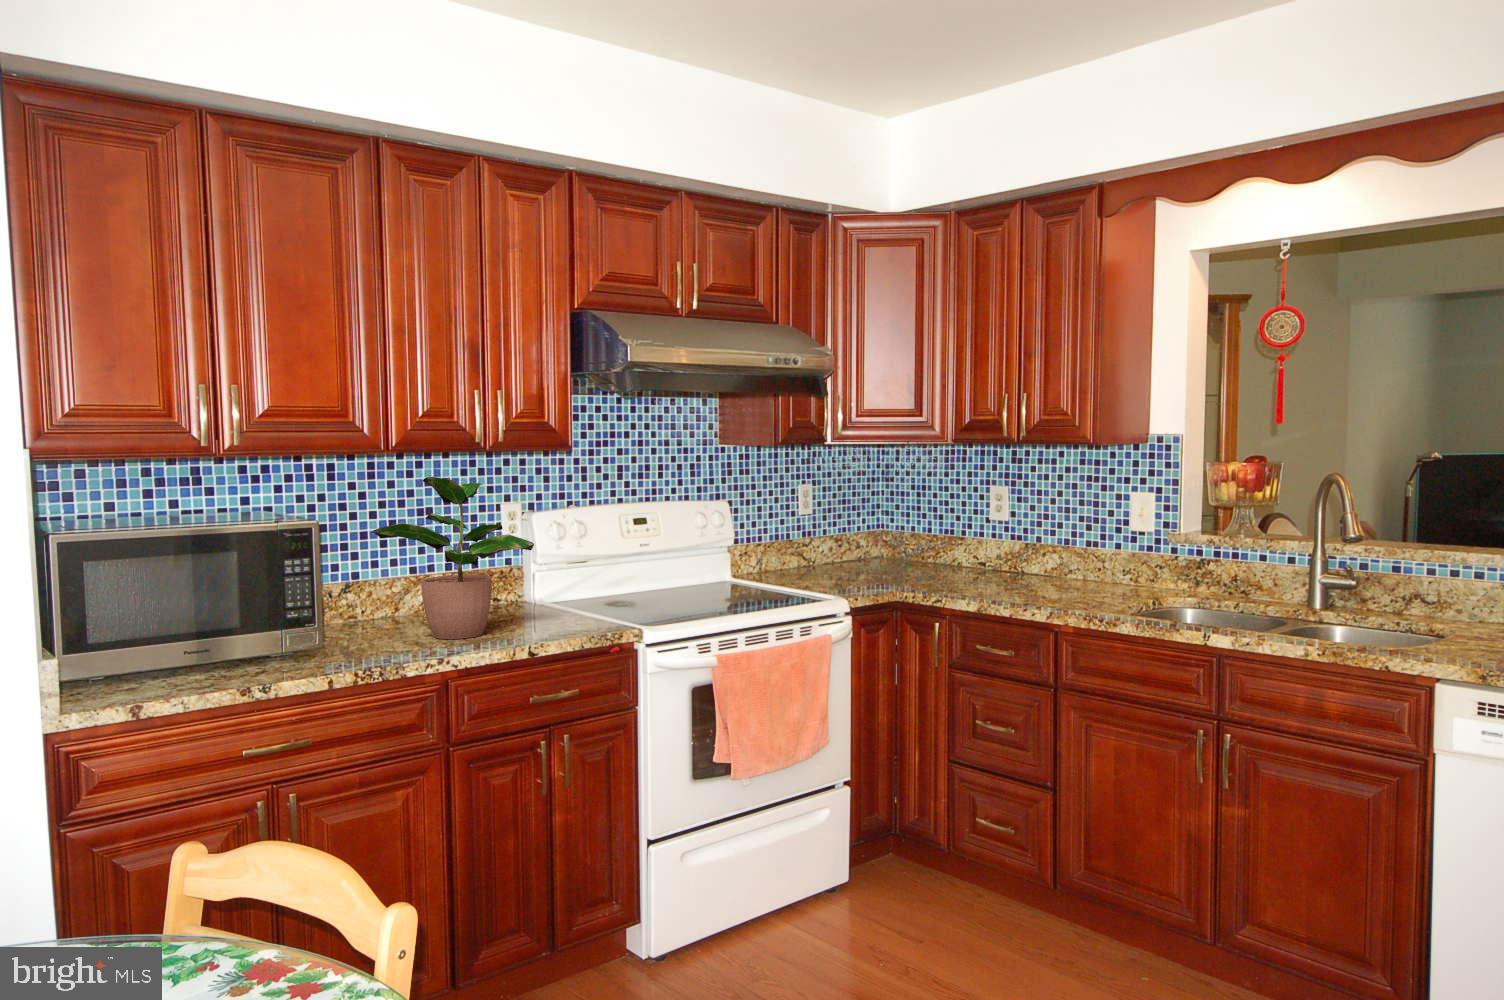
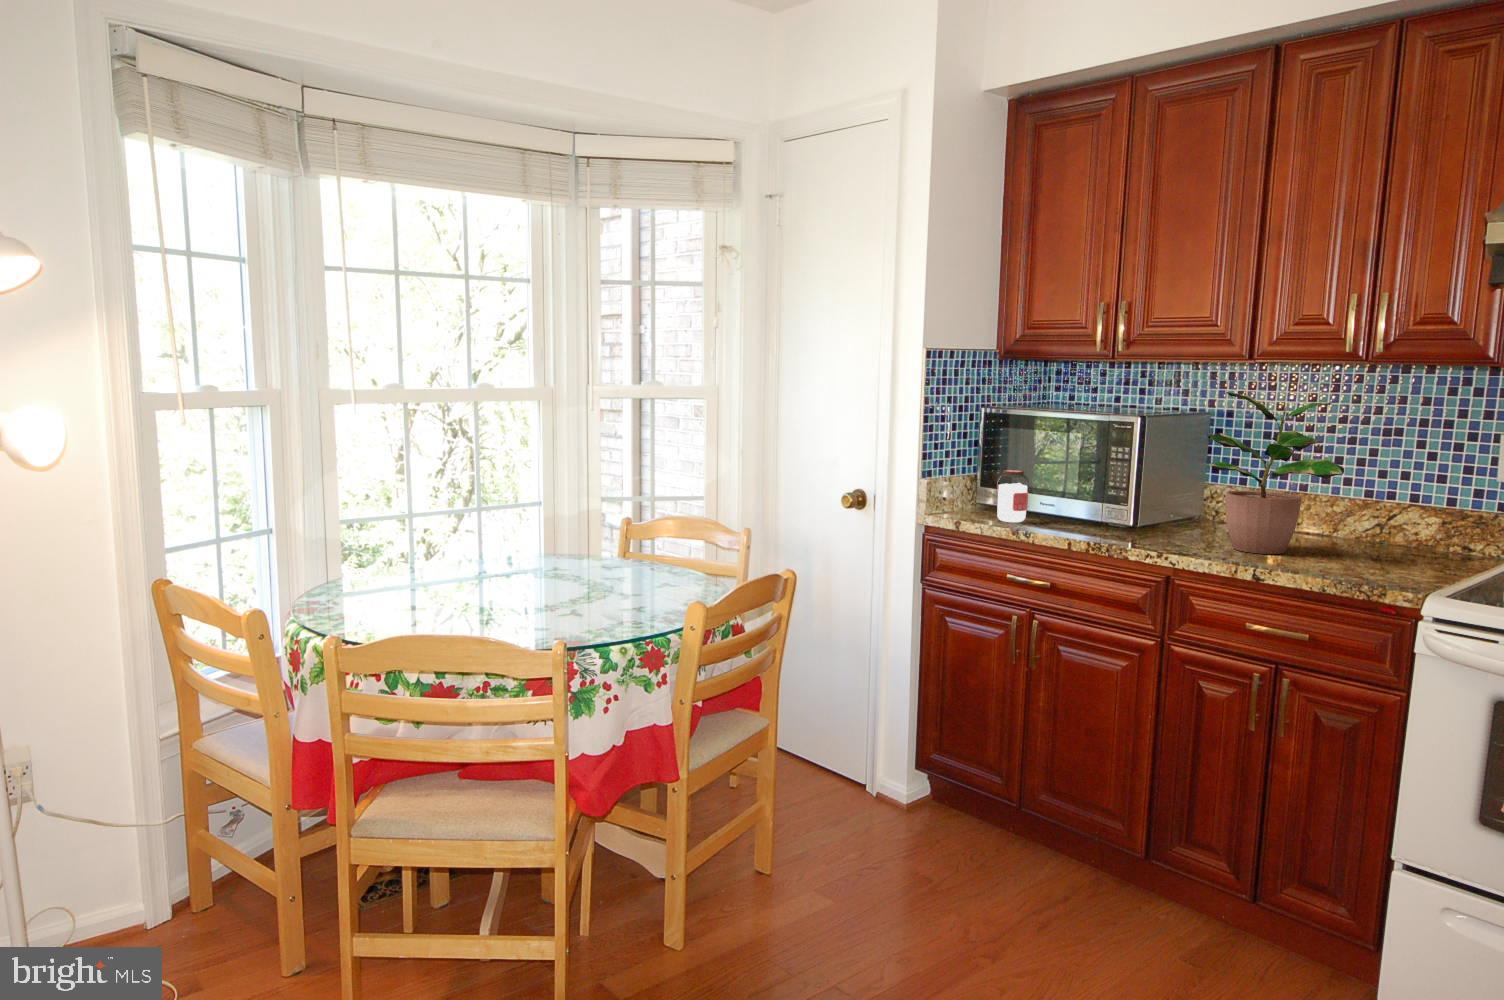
jar: none [174,608,225,687] -> present [997,470,1029,522]

